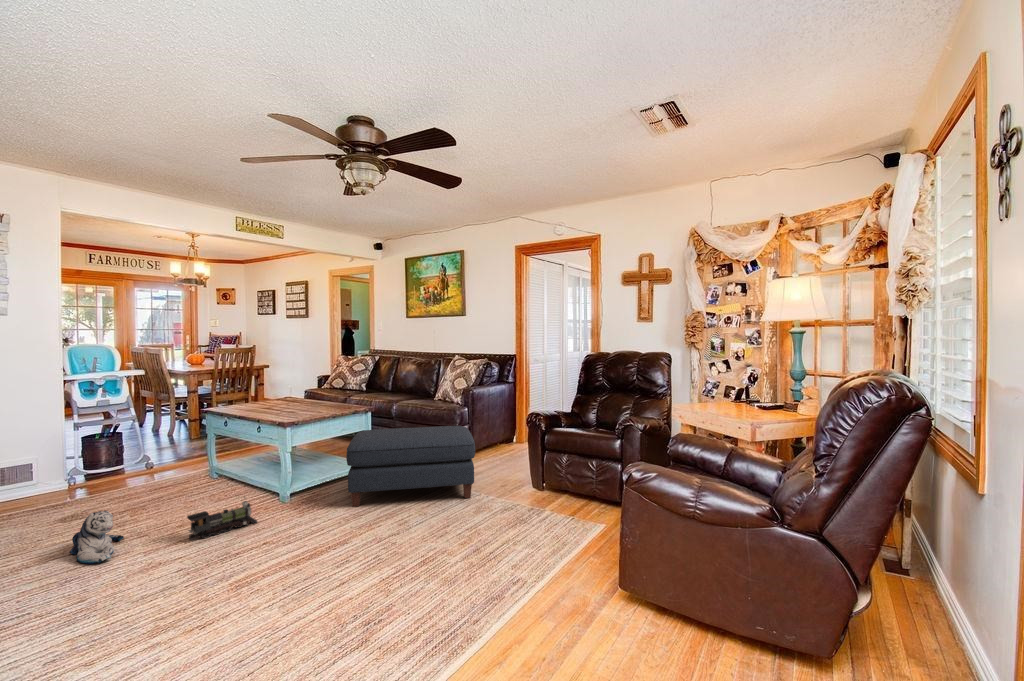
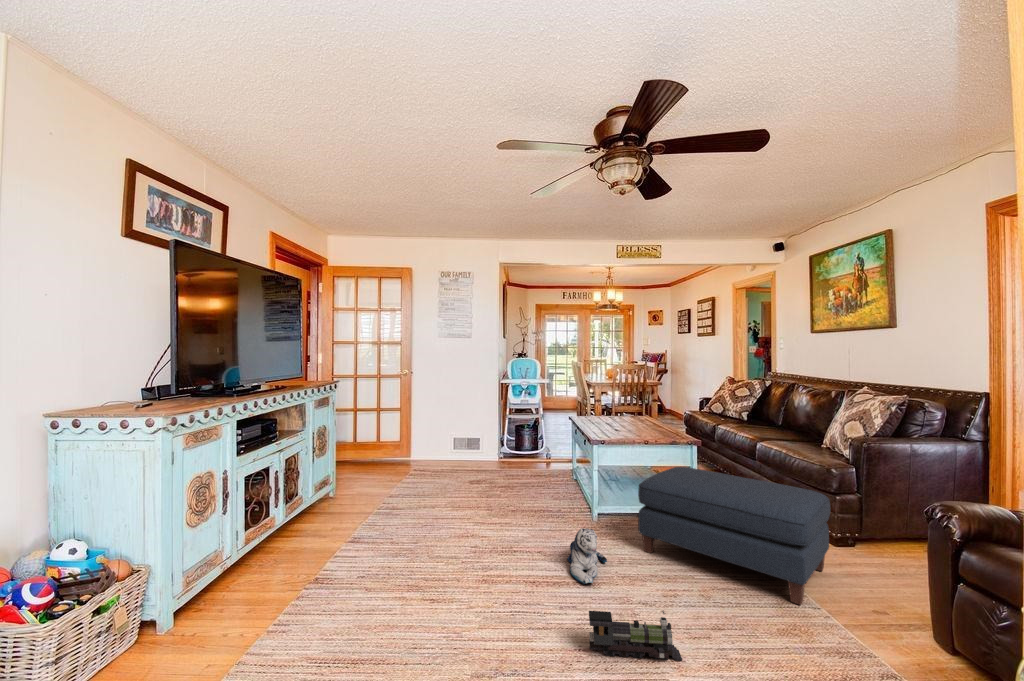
toy train: present [187,497,258,540] -> present [589,610,682,661]
plush toy: present [69,511,124,564] -> present [567,528,607,584]

